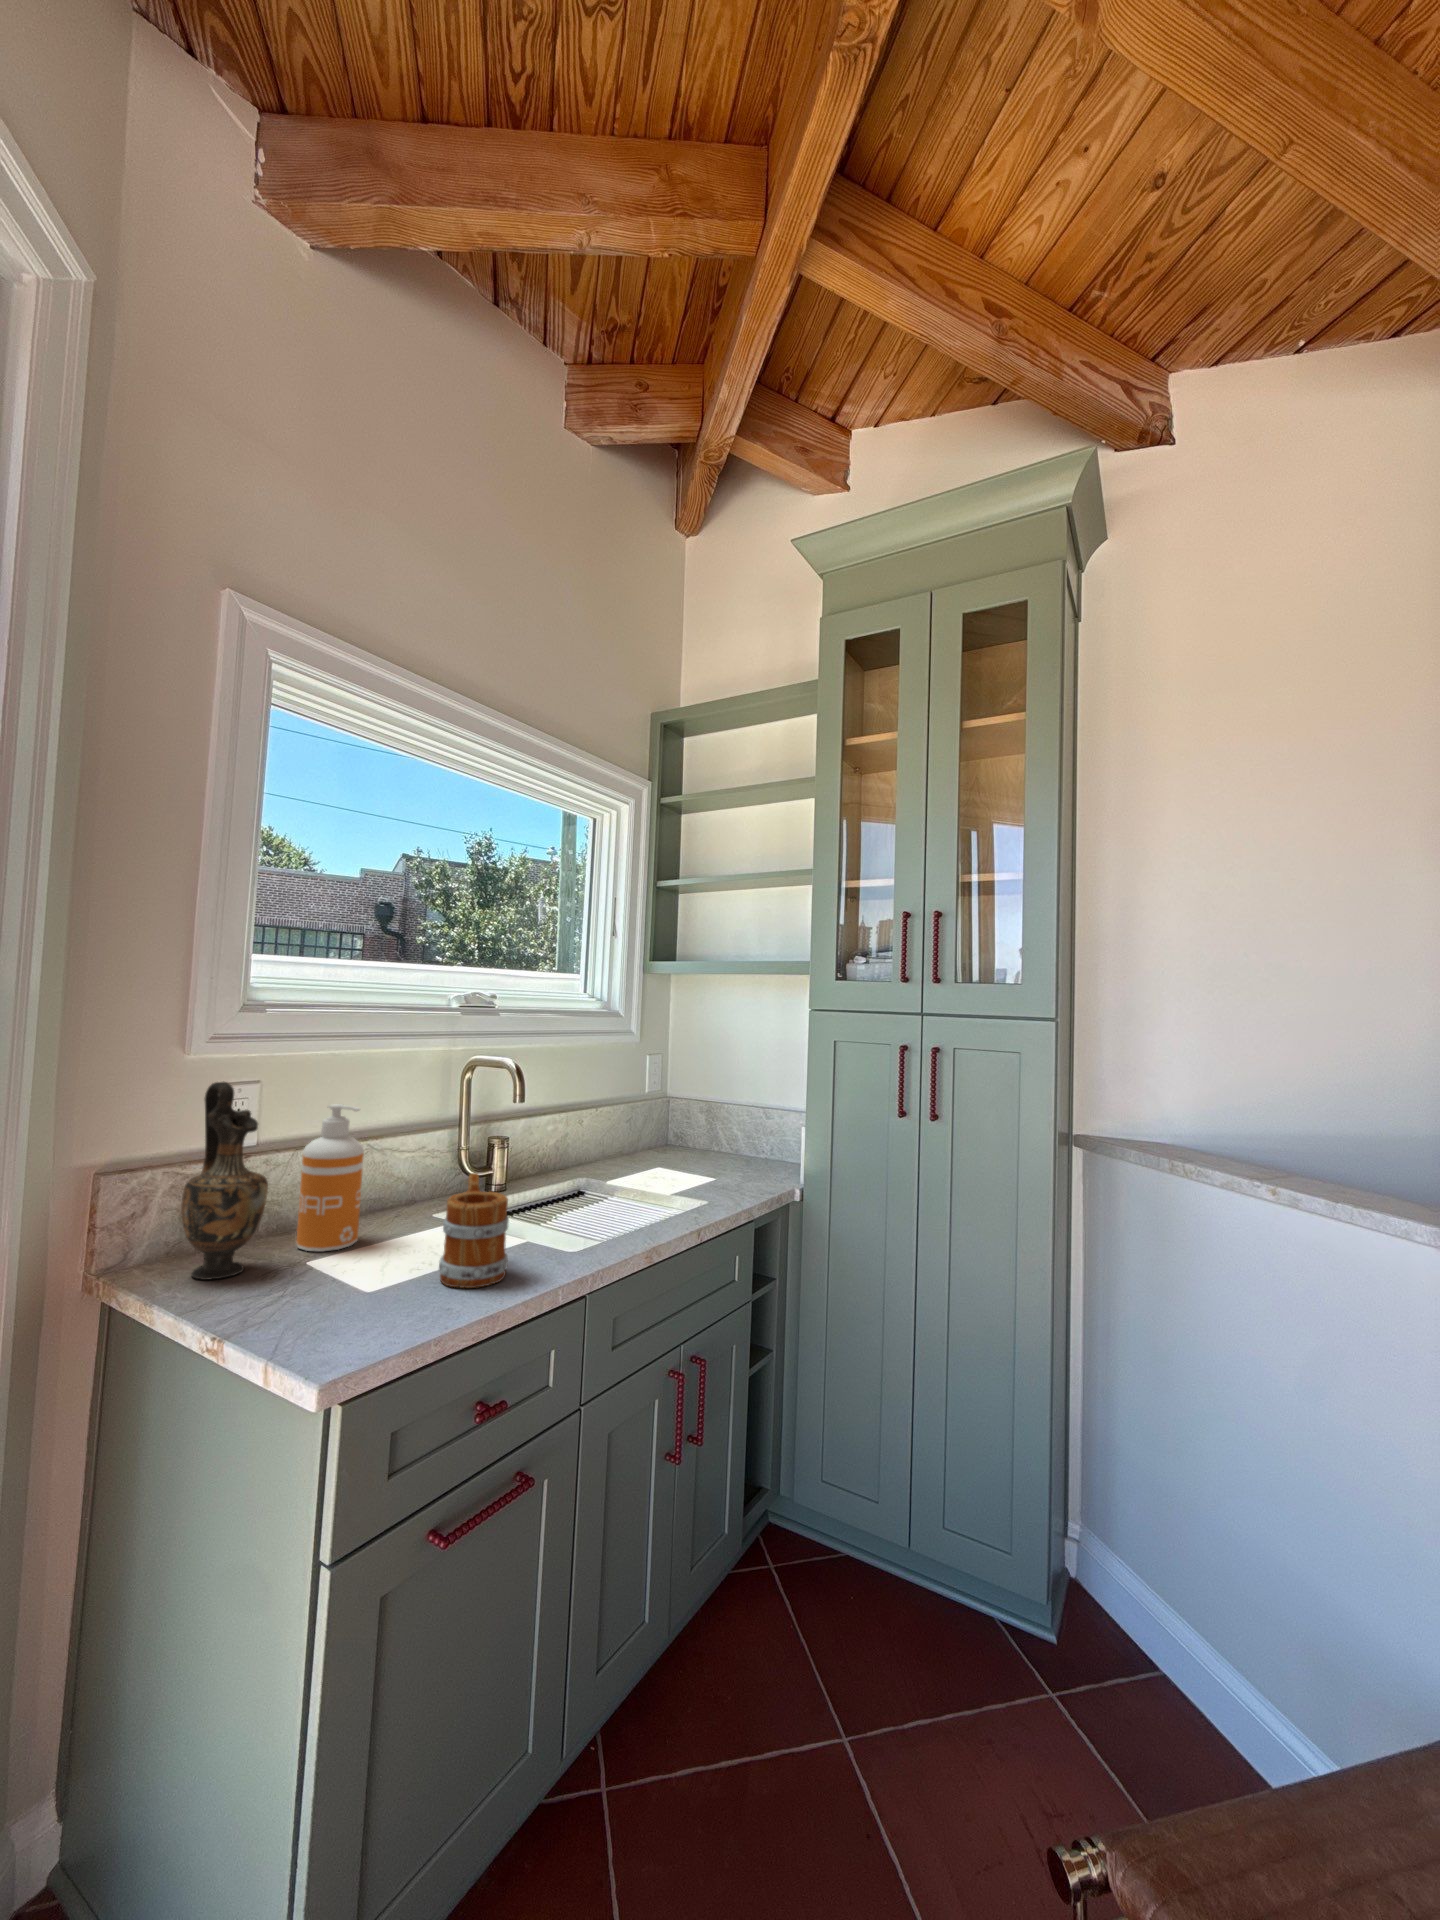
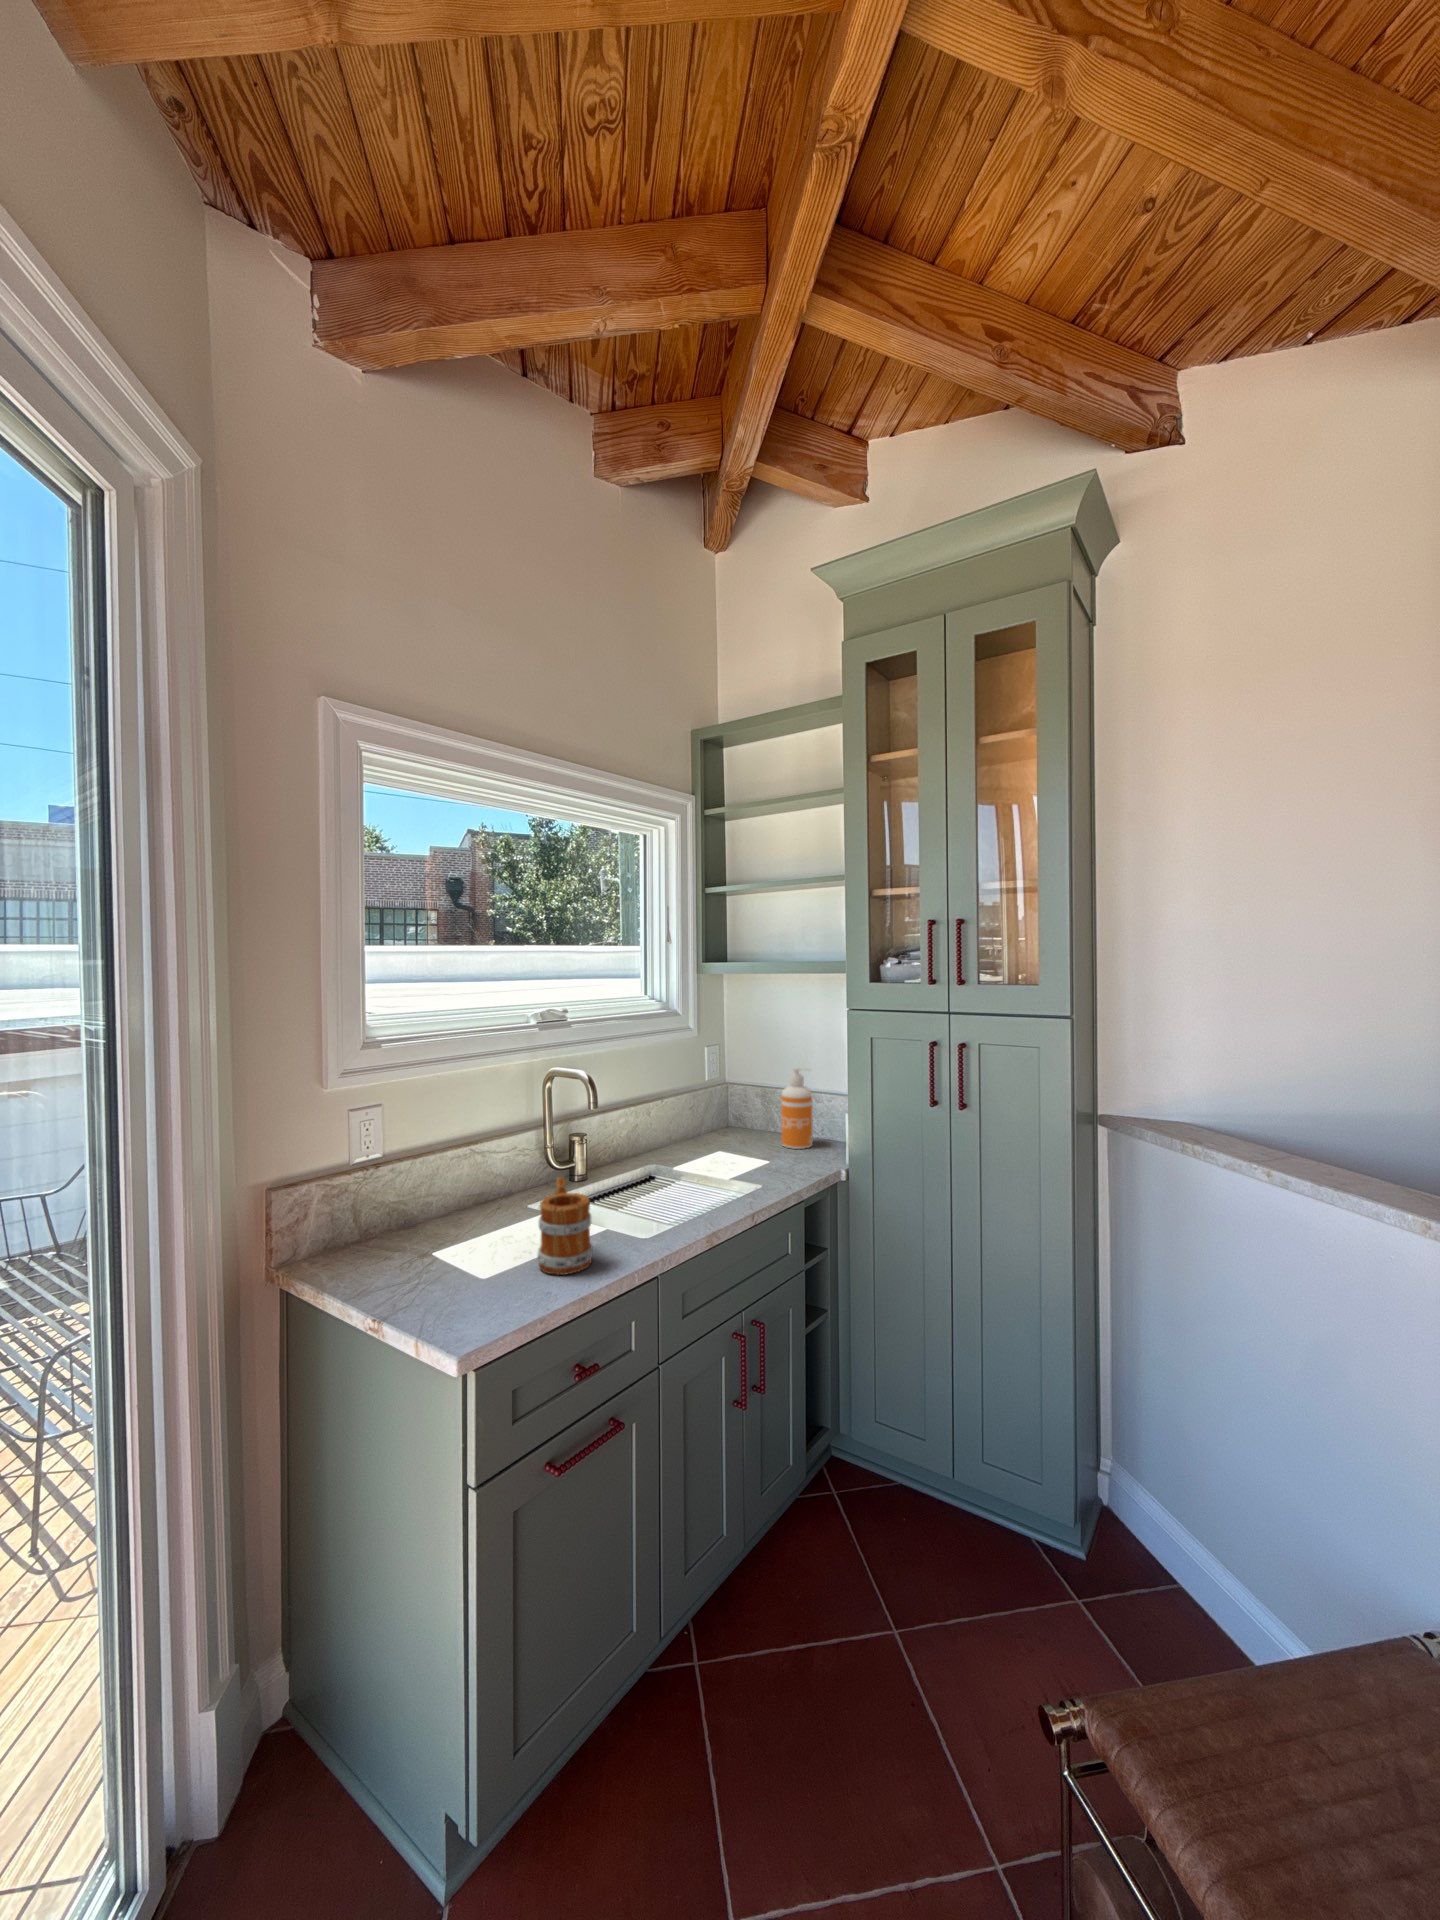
vase: present [181,1082,268,1280] -> none [333,1111,397,1271]
soap dispenser: present [296,1104,364,1251] -> present [781,1067,812,1149]

